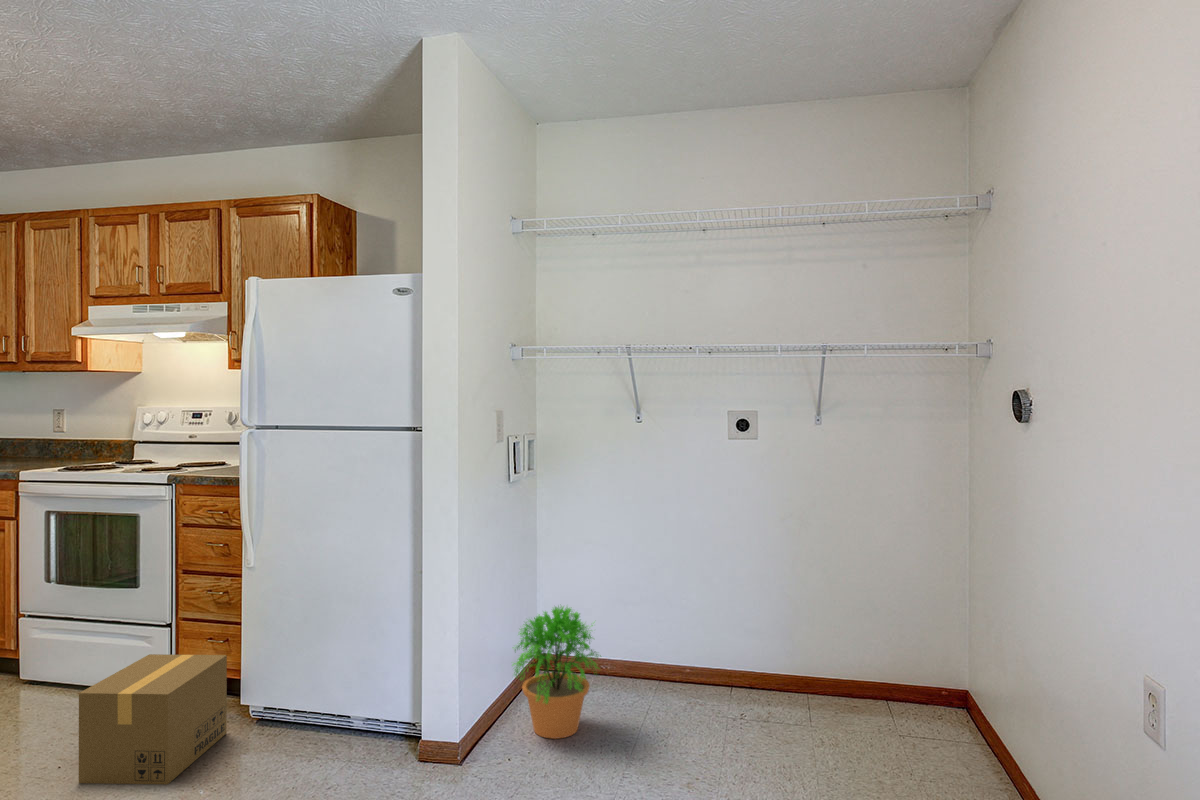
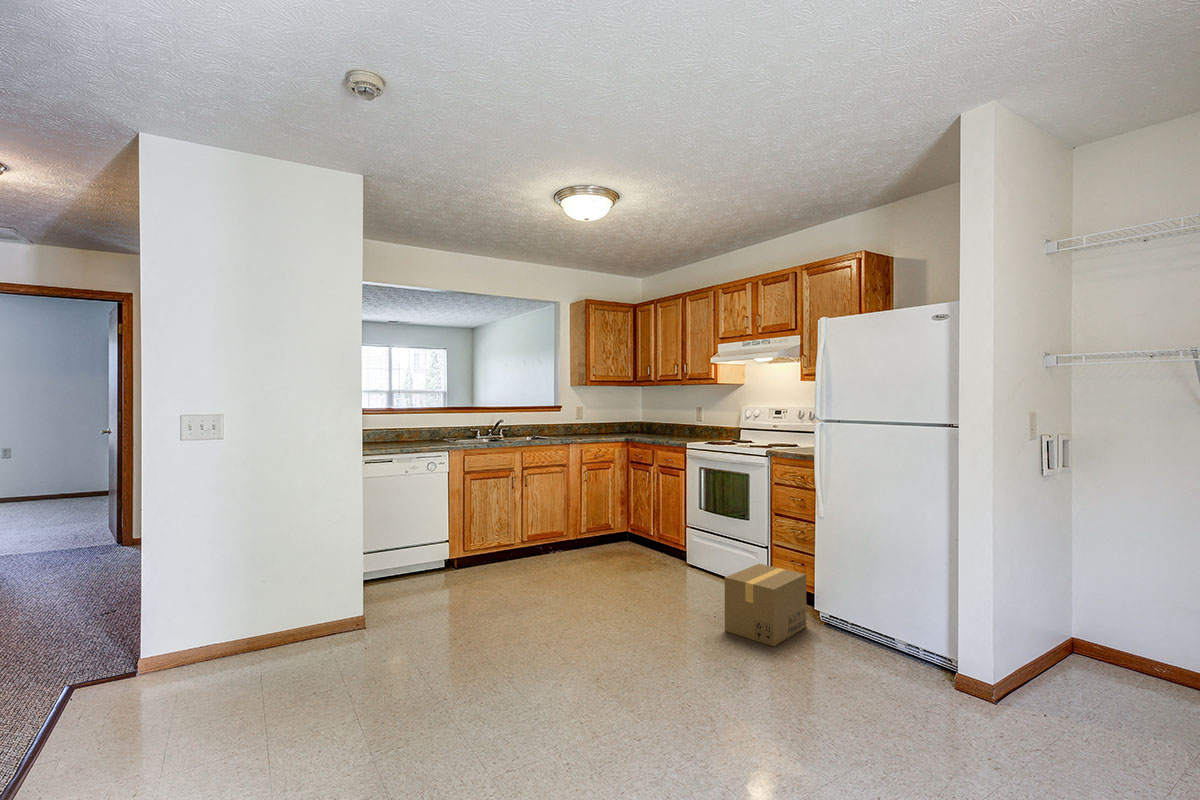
potted plant: present [512,607,601,739] -> none [1040,589,1151,711]

